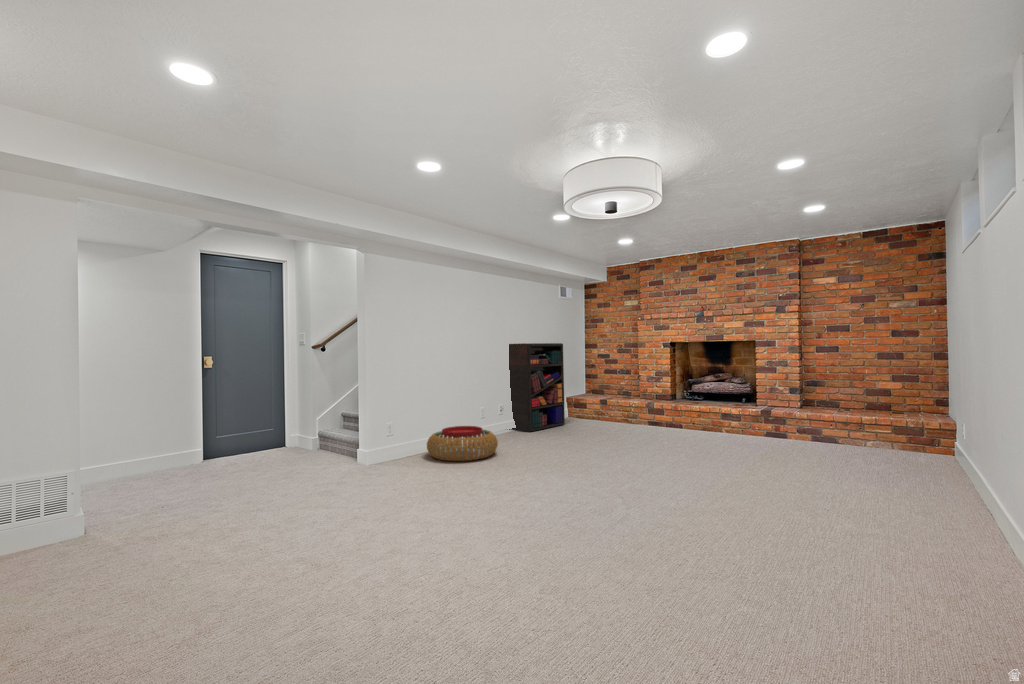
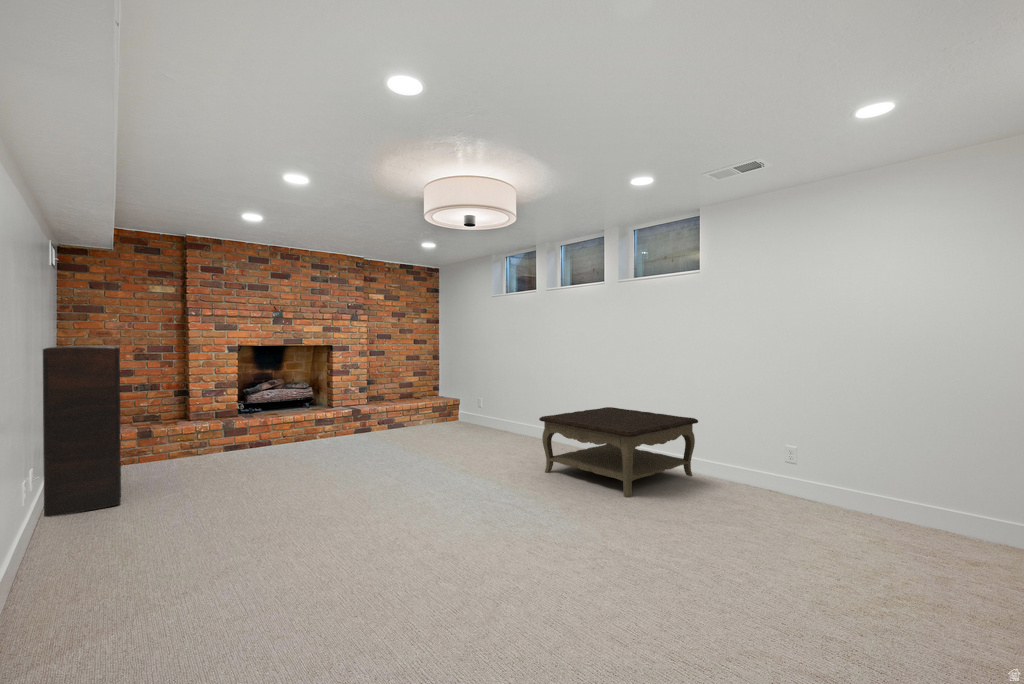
pouf: present [427,426,498,461] -> none [106,502,272,593]
coffee table: none [672,431,928,607] -> present [539,407,698,497]

